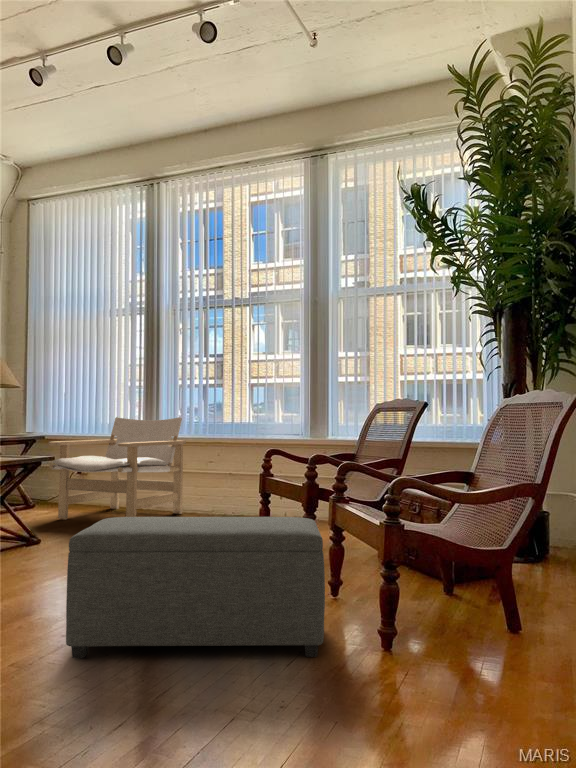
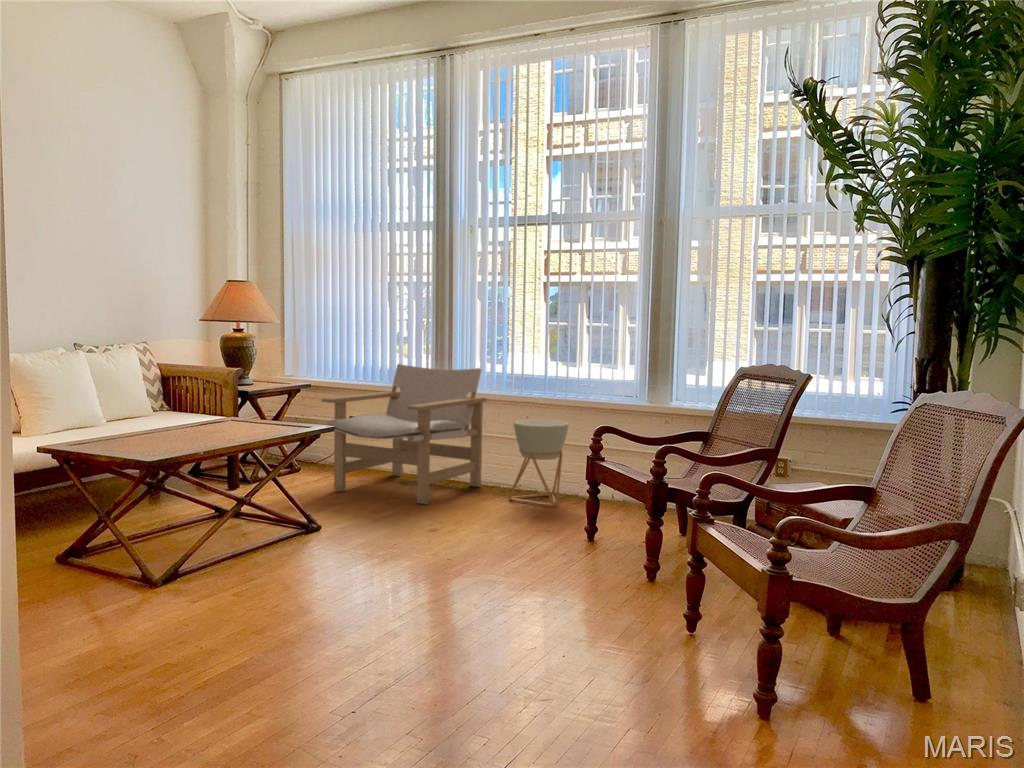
planter: none [203,456,250,523] -> present [509,419,568,507]
ottoman: present [66,517,325,658] -> none [391,538,692,722]

